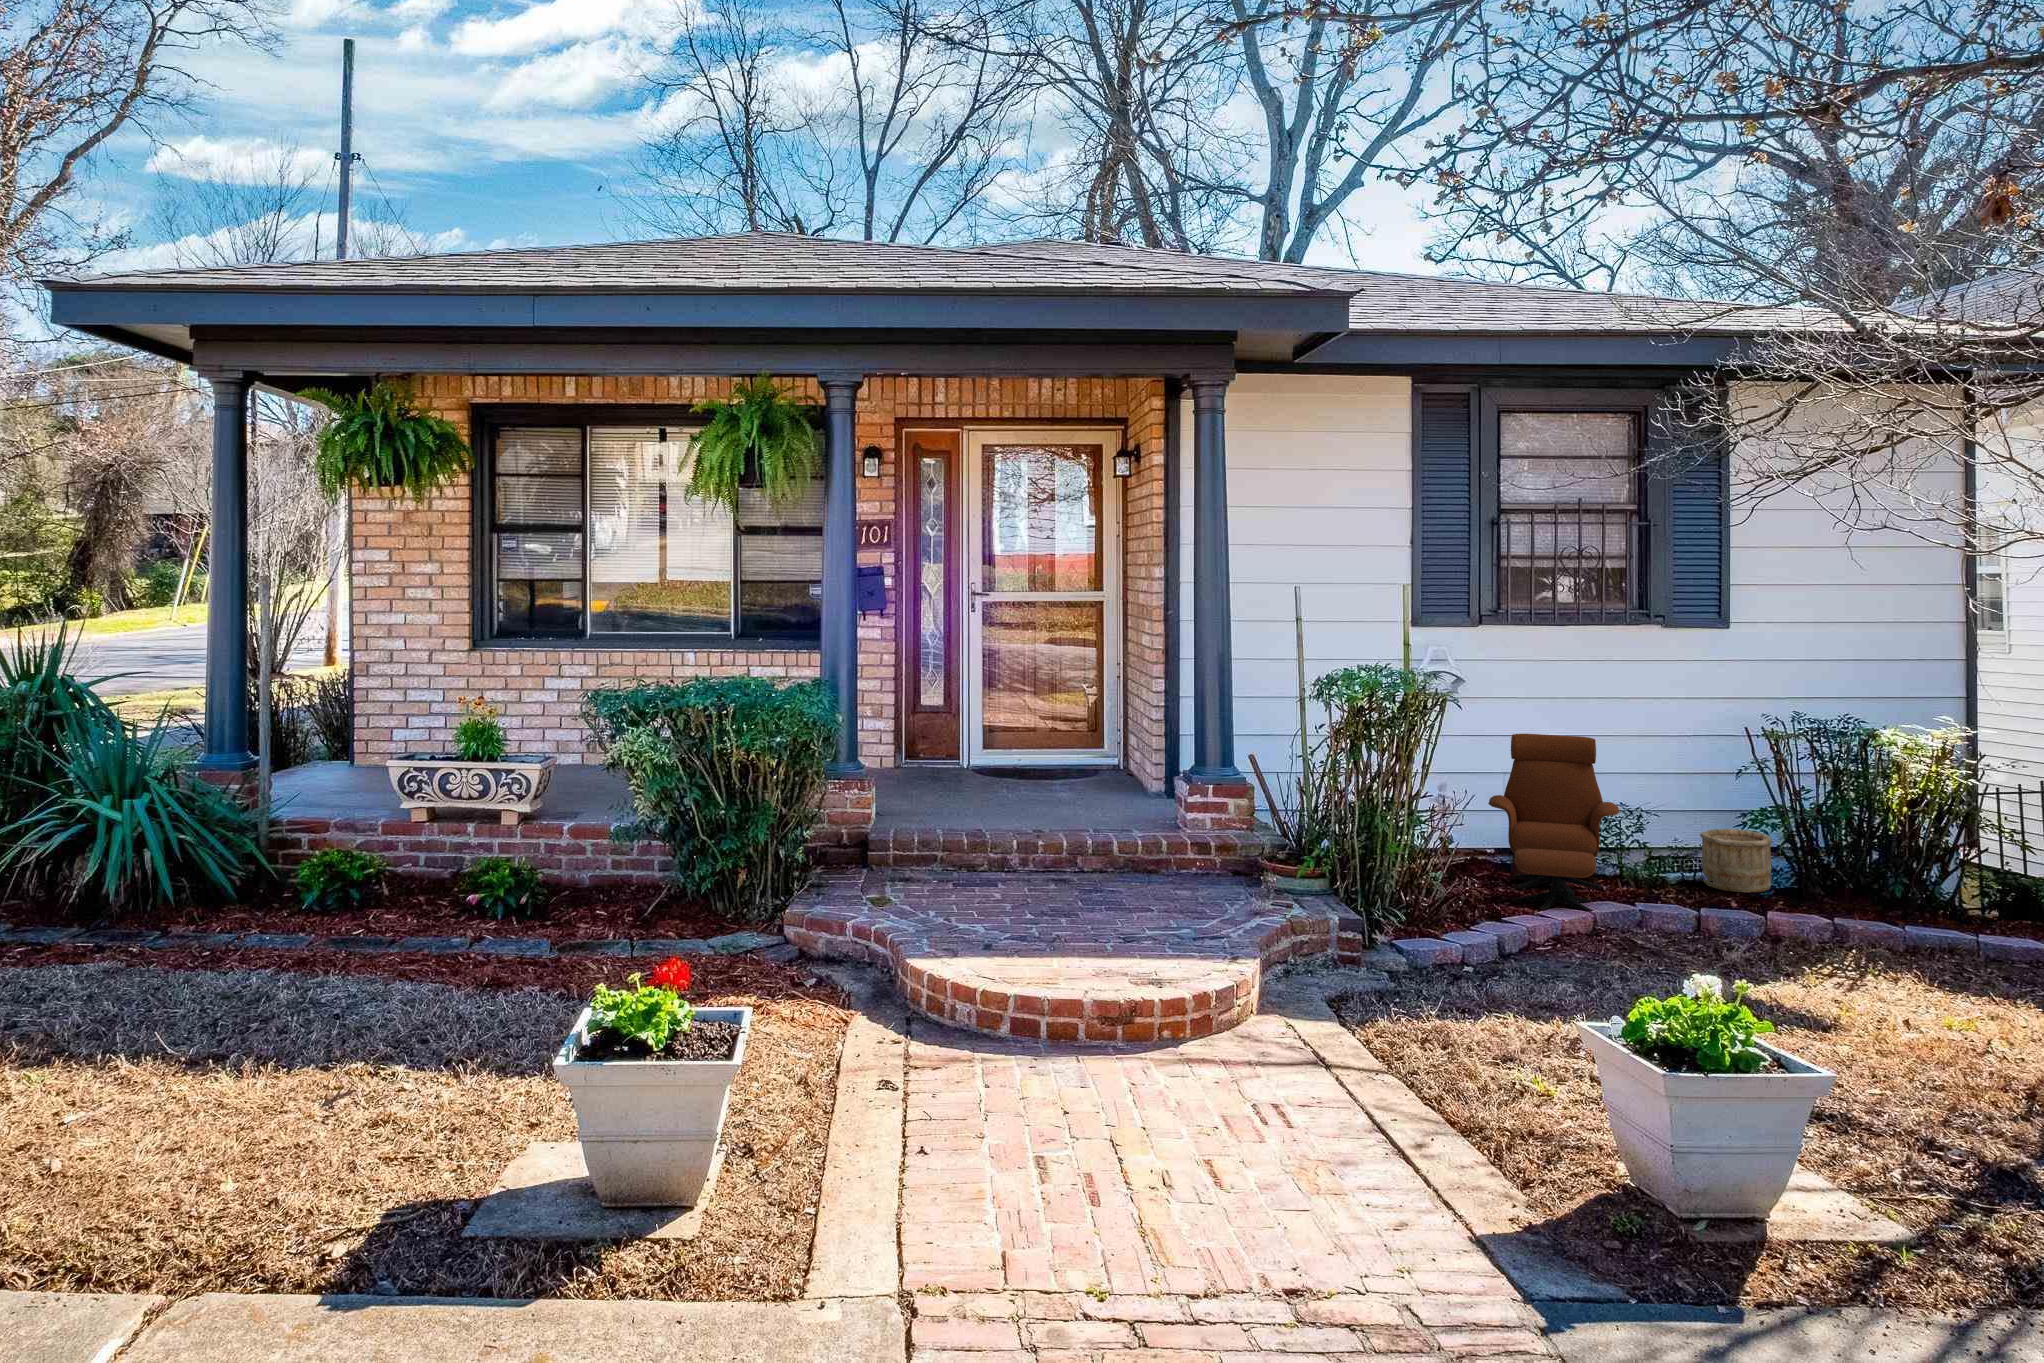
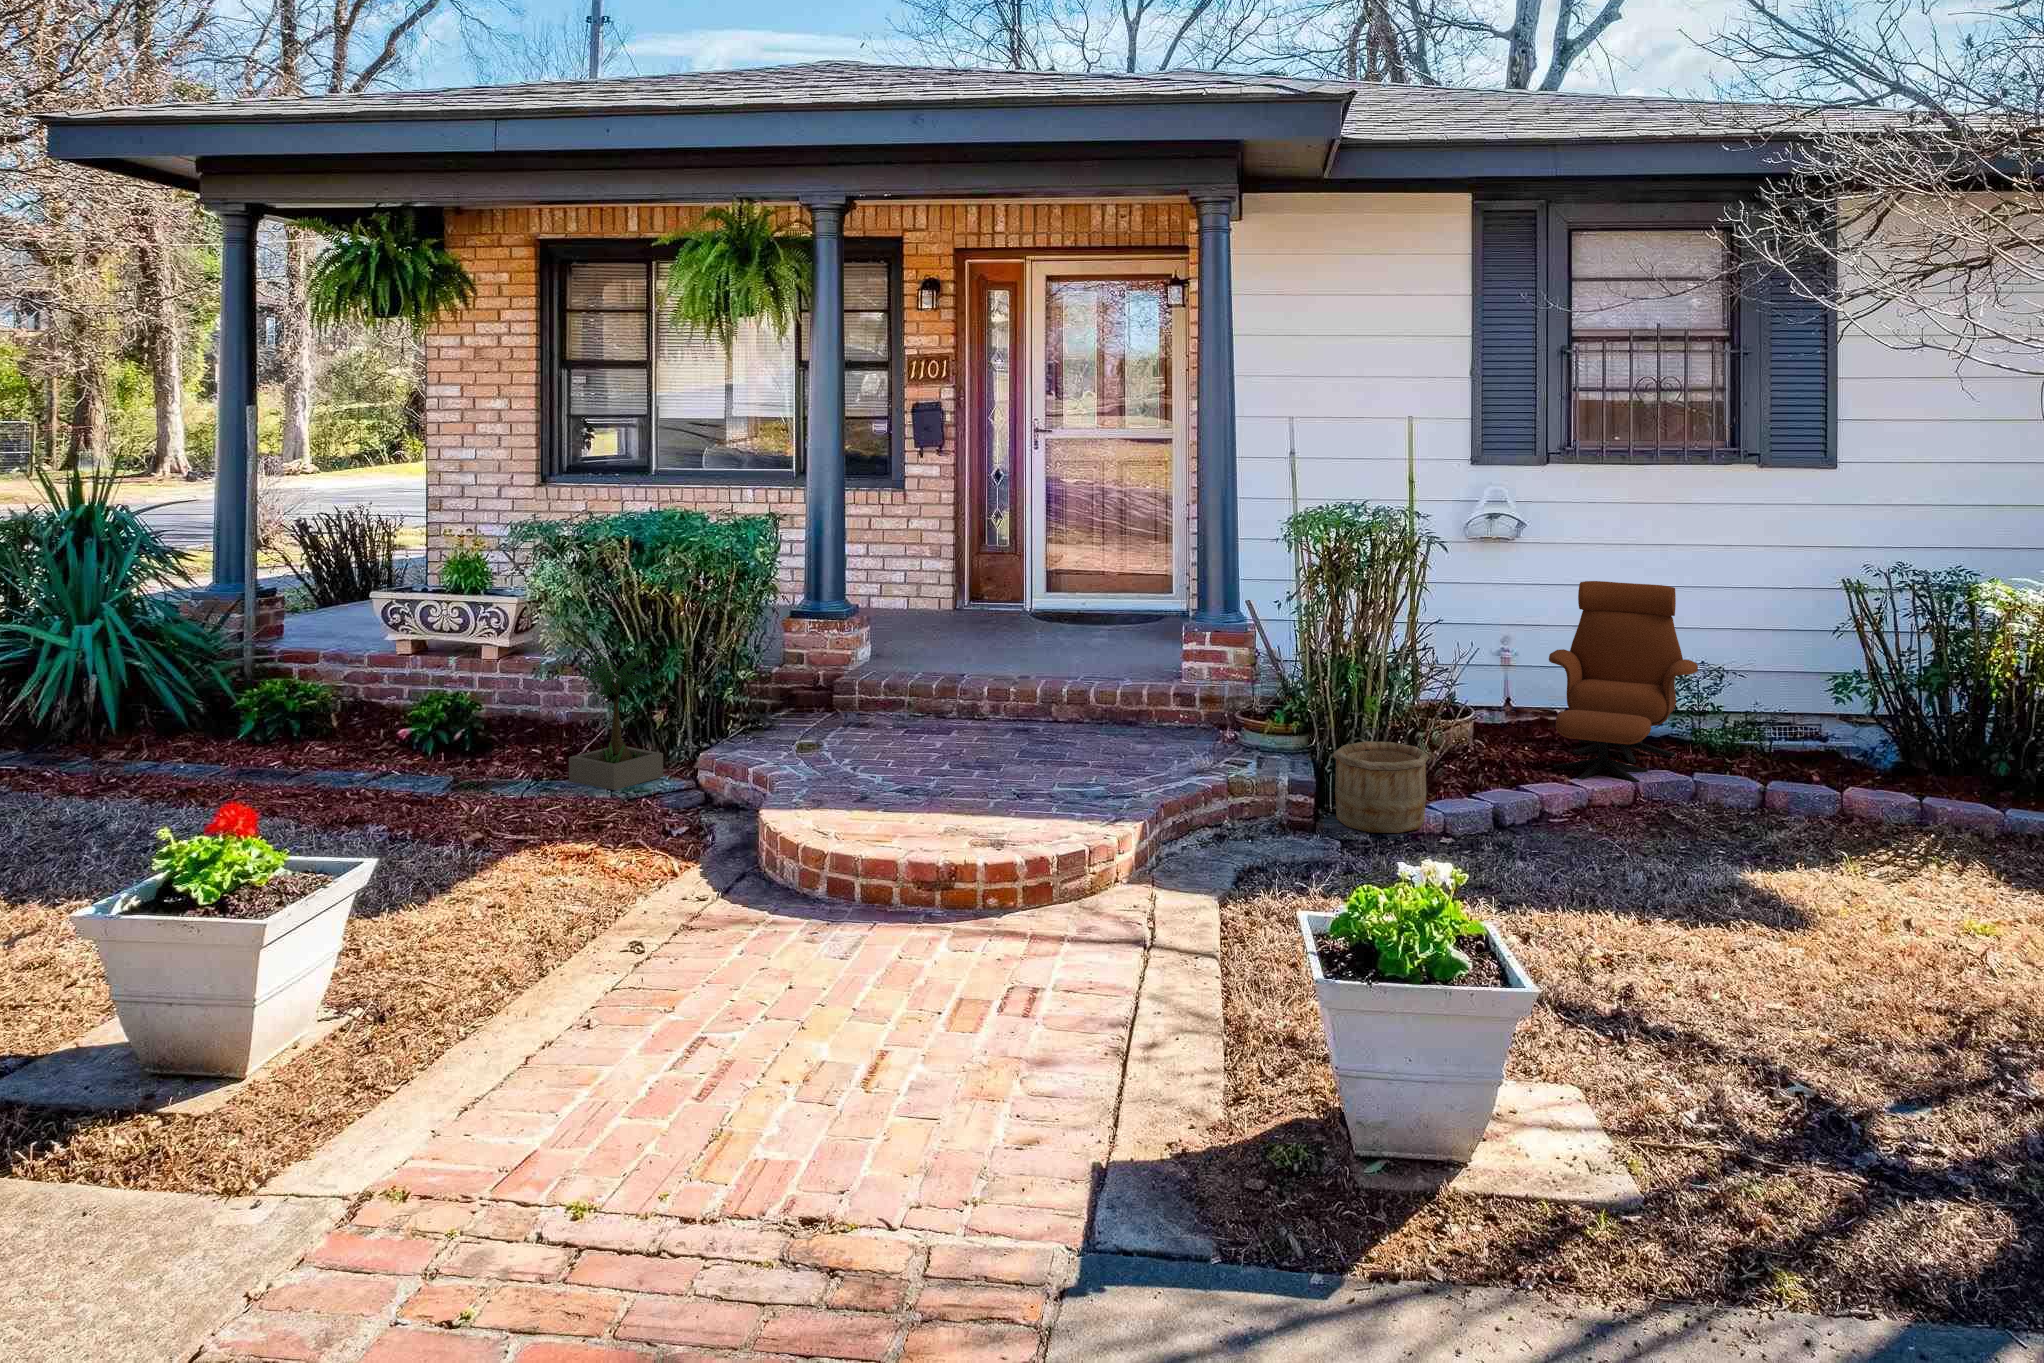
potted plant: none [647,815,746,950] -> present [569,654,663,790]
wooden bucket: present [1700,829,1773,892] -> present [1333,741,1429,833]

